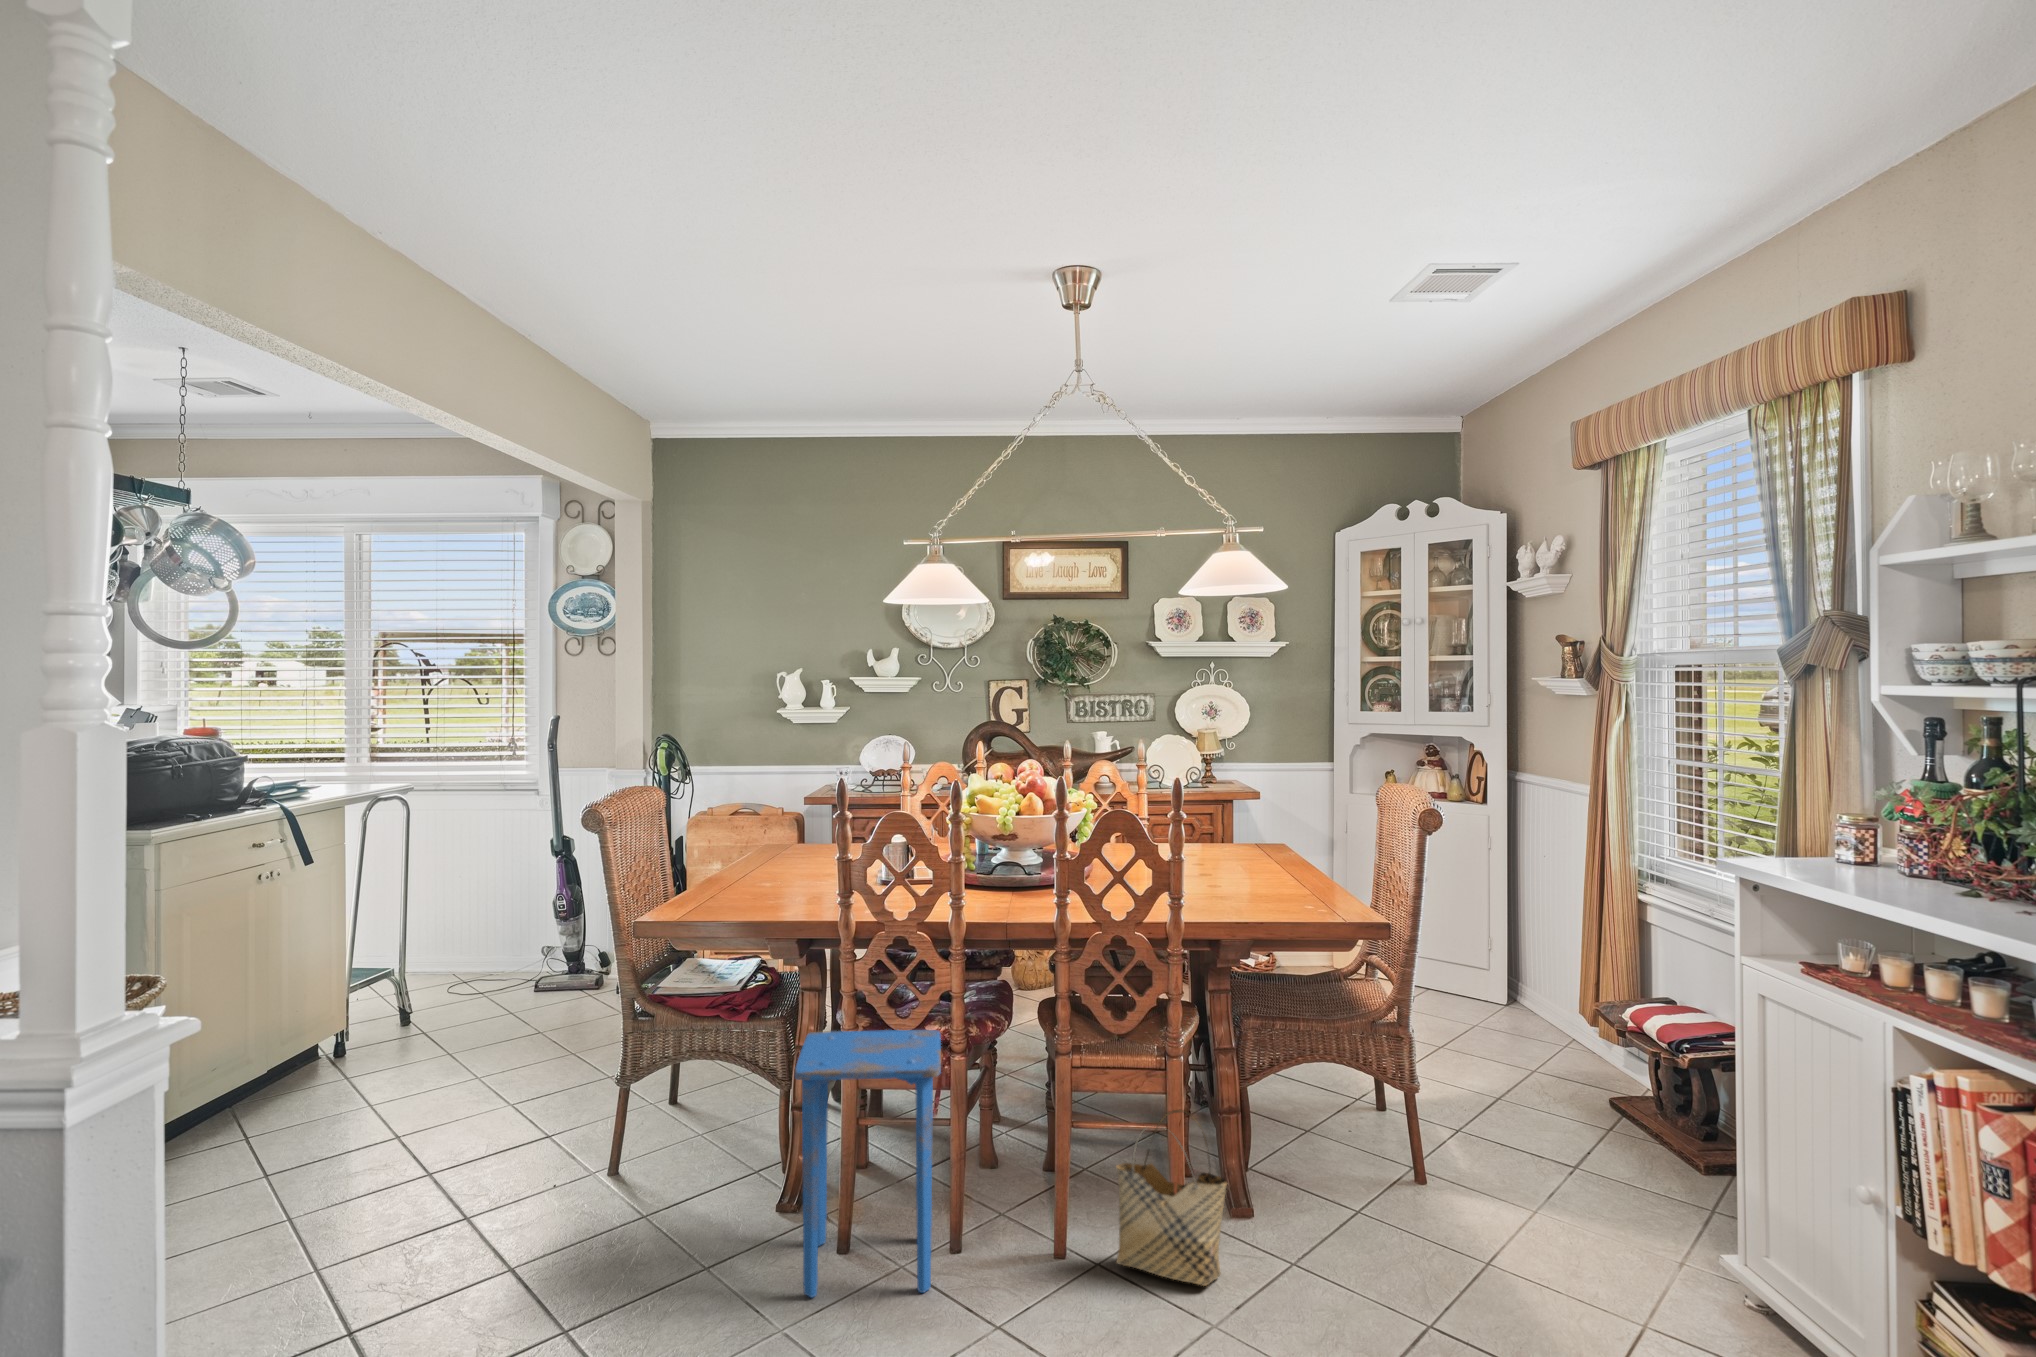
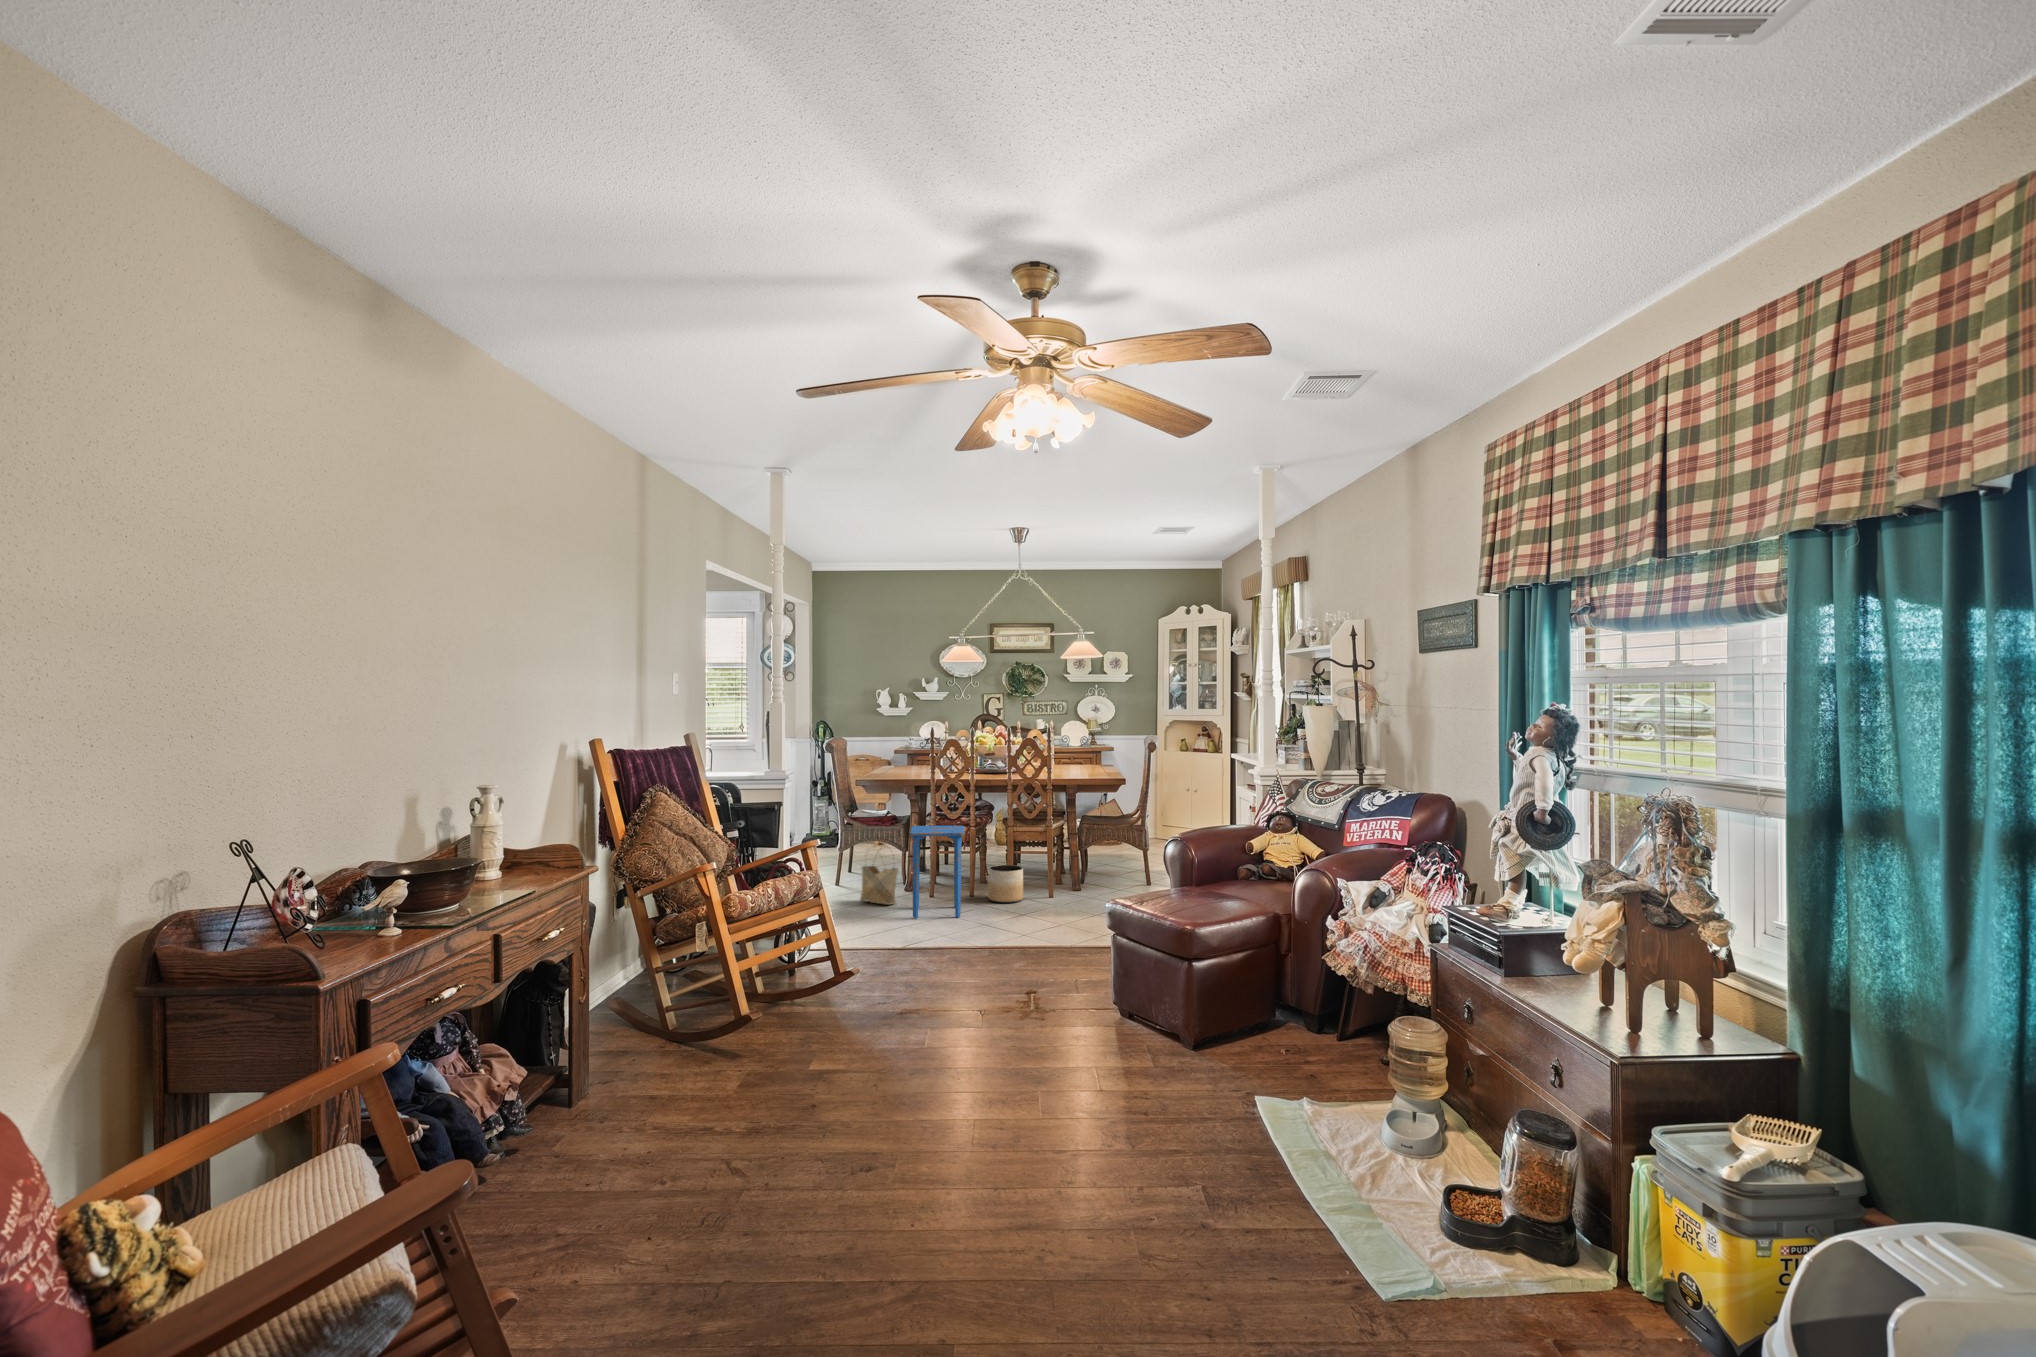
woven basket: present [1116,1110,1227,1286] -> present [860,866,898,905]
planter: none [1004,1112,1090,1221] -> present [988,865,1023,903]

